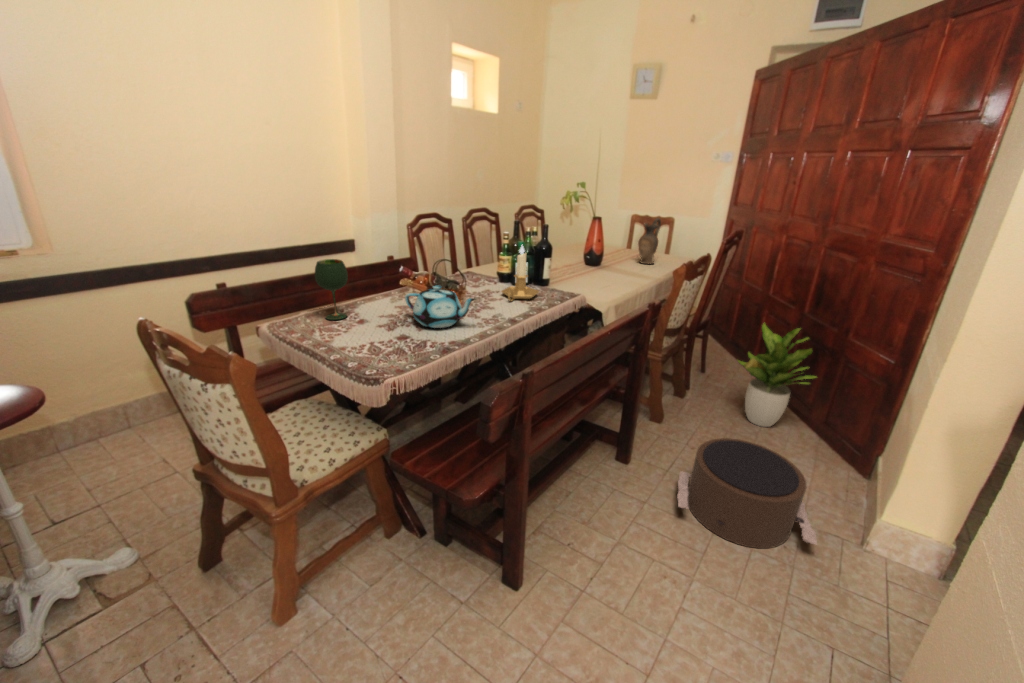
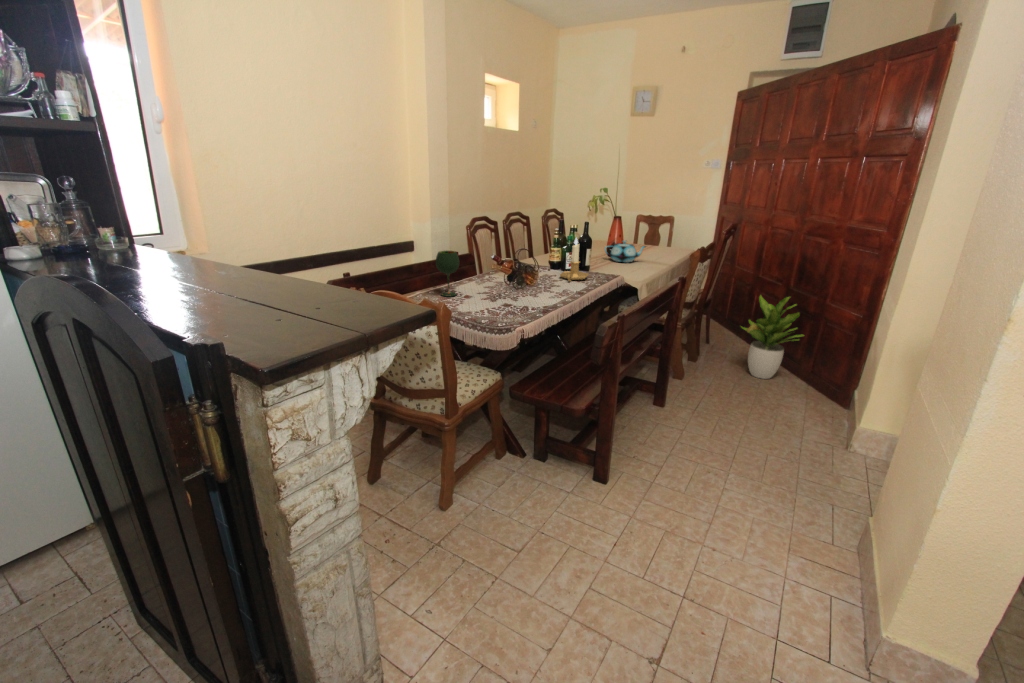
ceramic pitcher: present [638,218,661,264] -> none [652,215,670,254]
teapot: present [405,285,475,328] -> present [604,241,646,262]
pouf: present [677,438,817,548] -> none [706,380,814,454]

